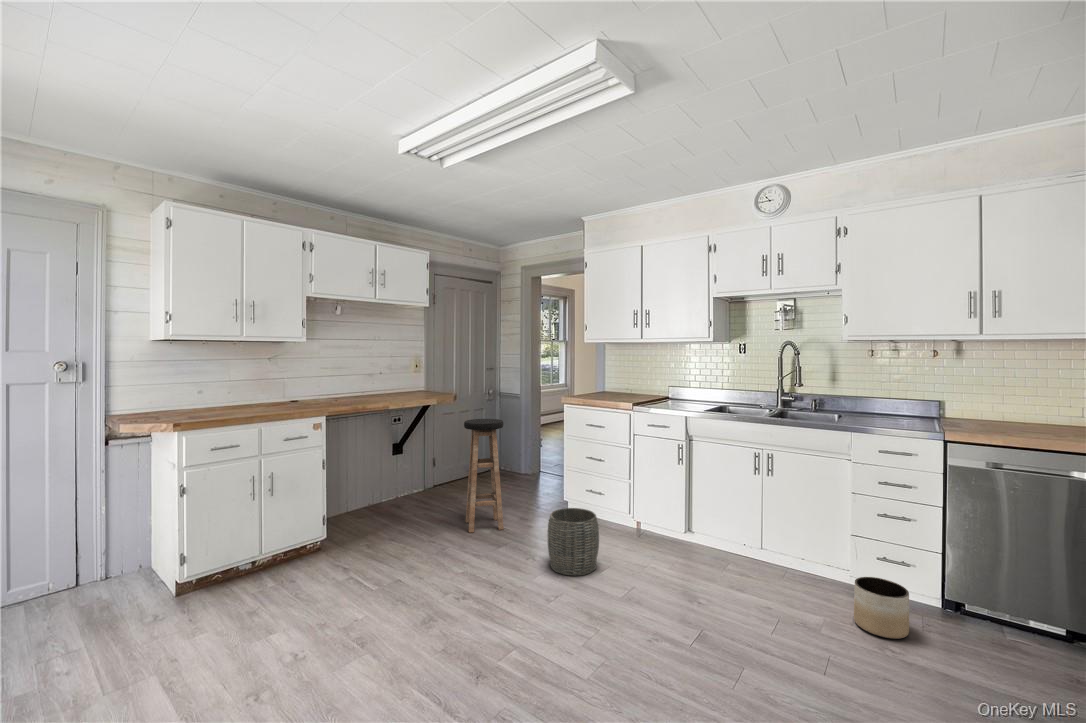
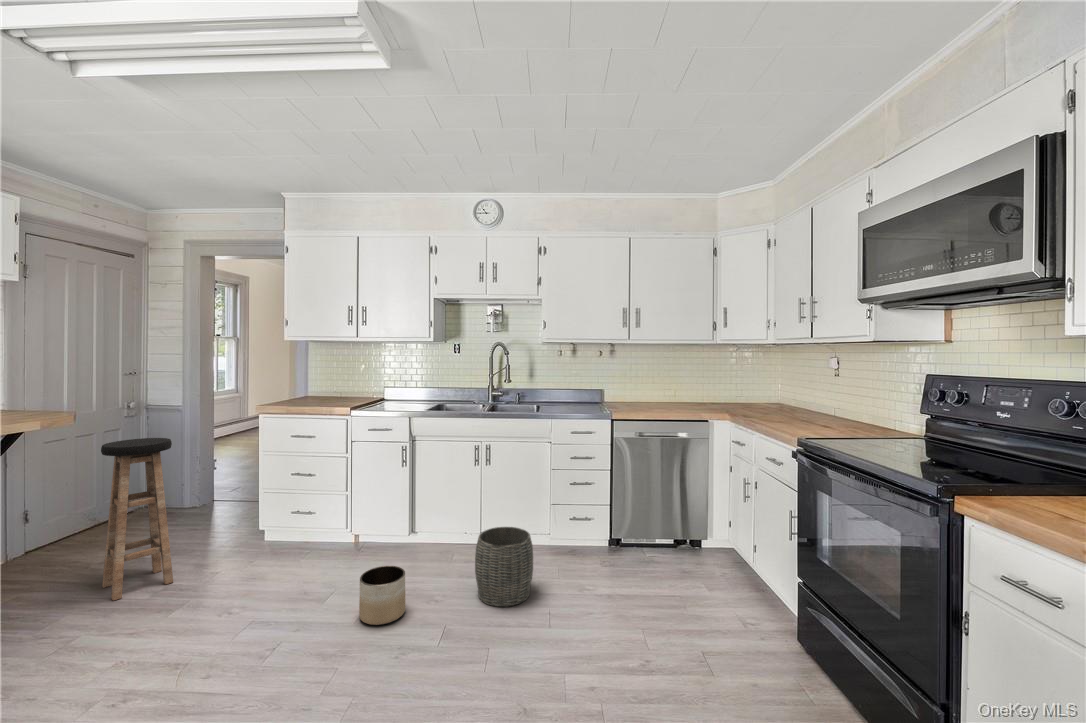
woven basket: present [548,508,599,576] -> present [475,527,533,607]
planter: present [854,577,909,639] -> present [359,566,406,625]

